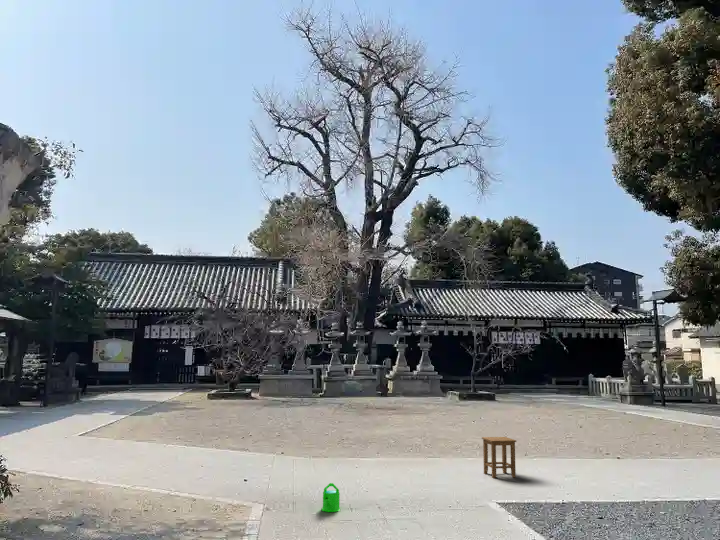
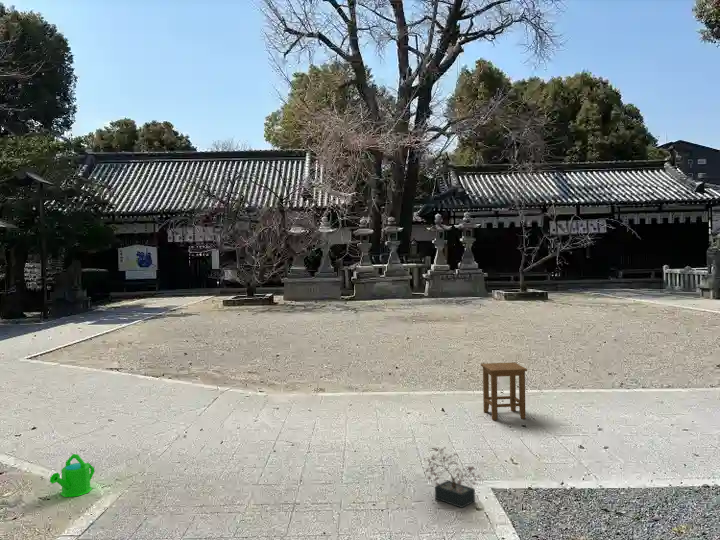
decorative plant: none [470,482,508,520] -> present [424,447,480,508]
watering can: present [322,483,340,512] -> present [50,454,95,497]

